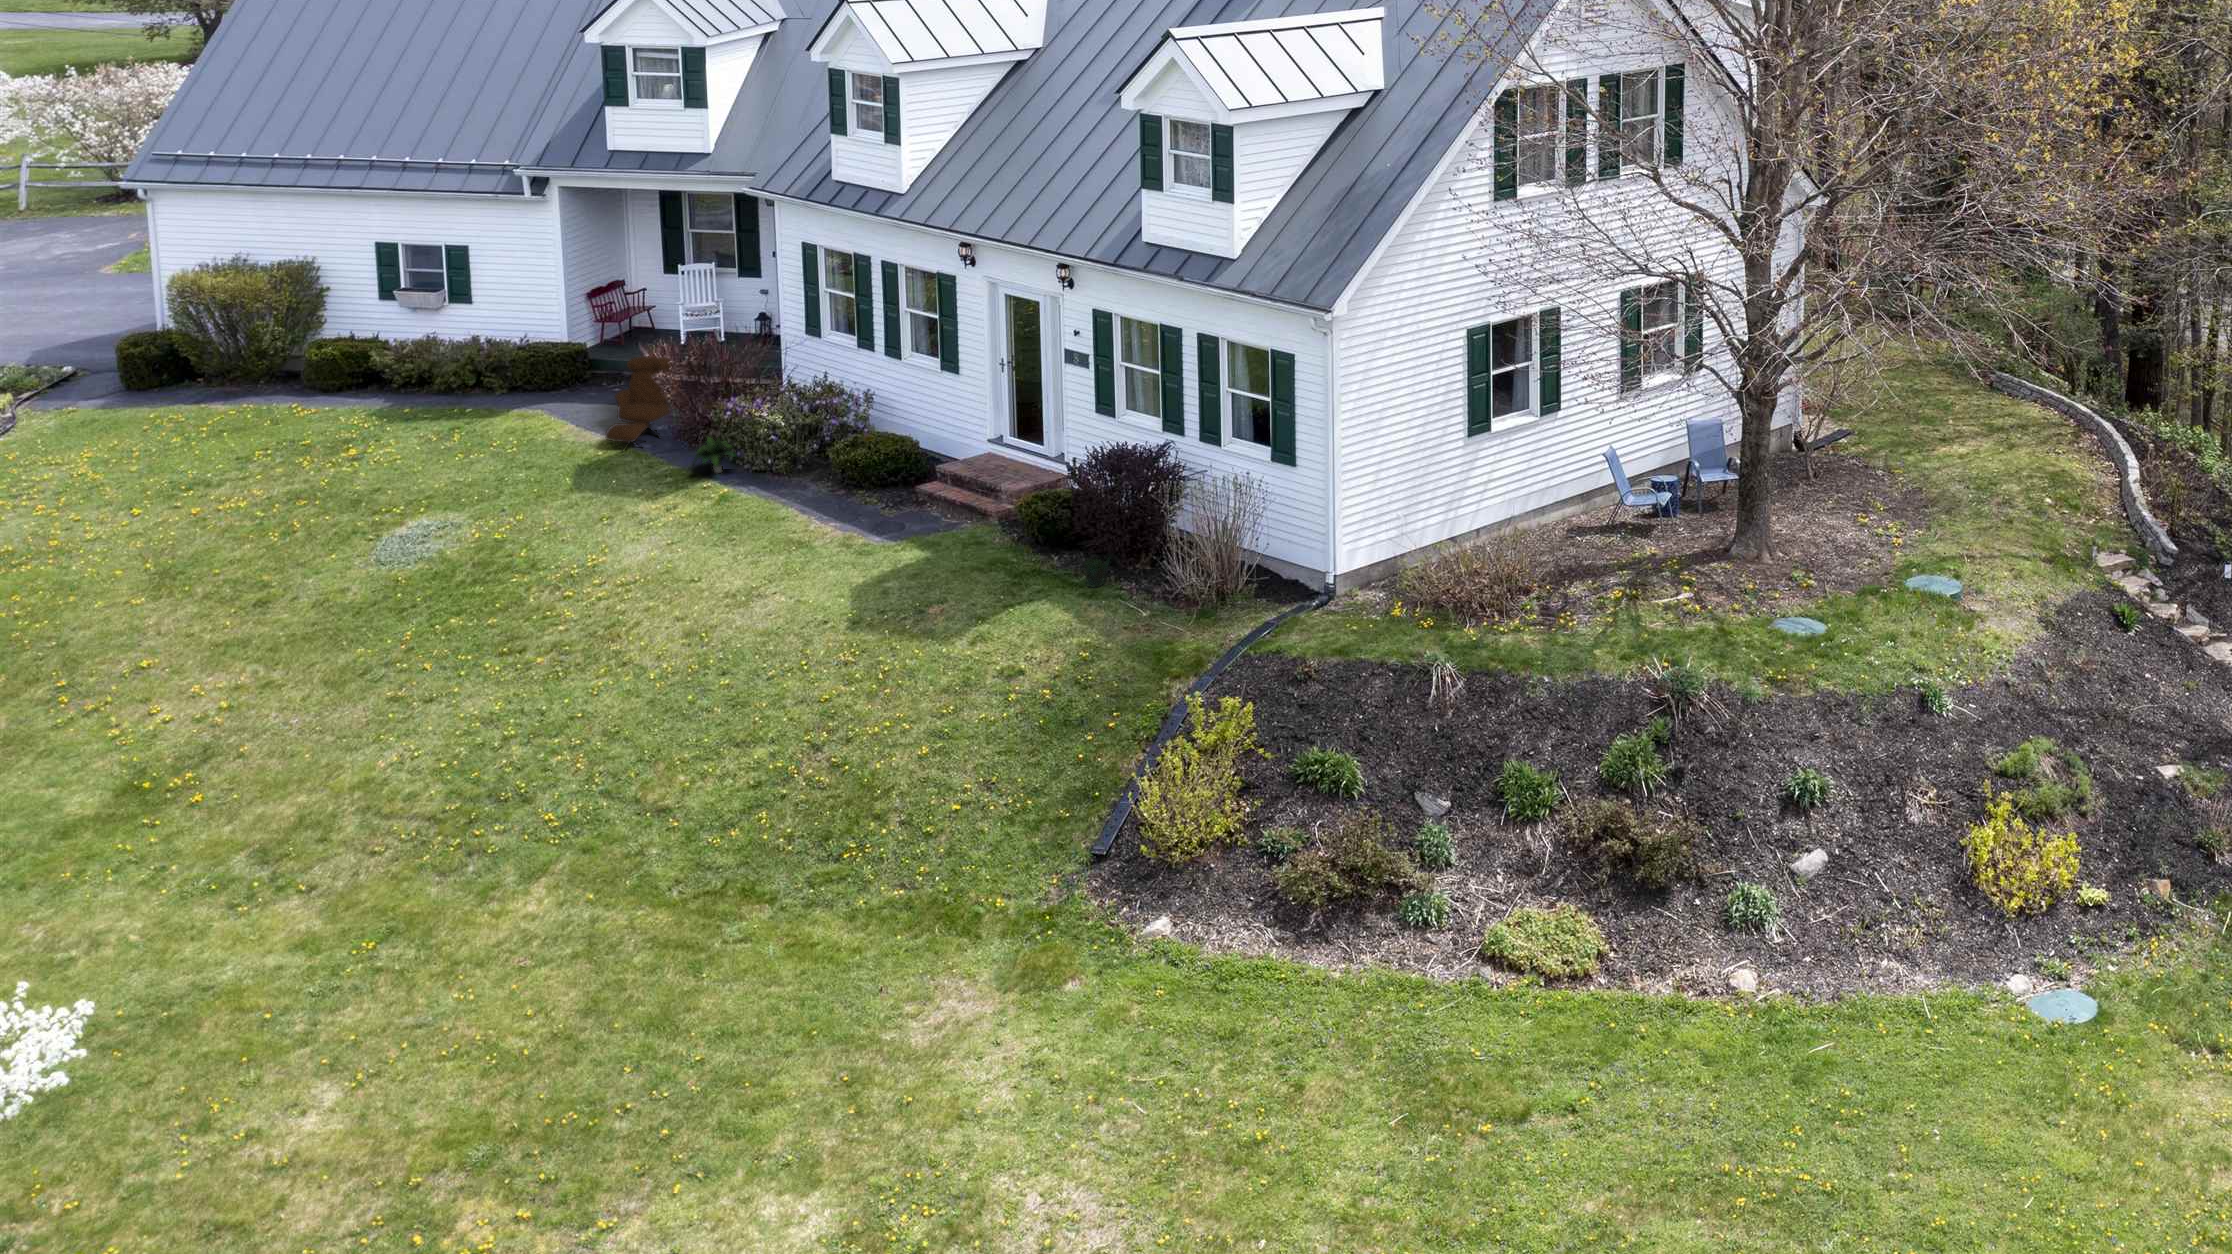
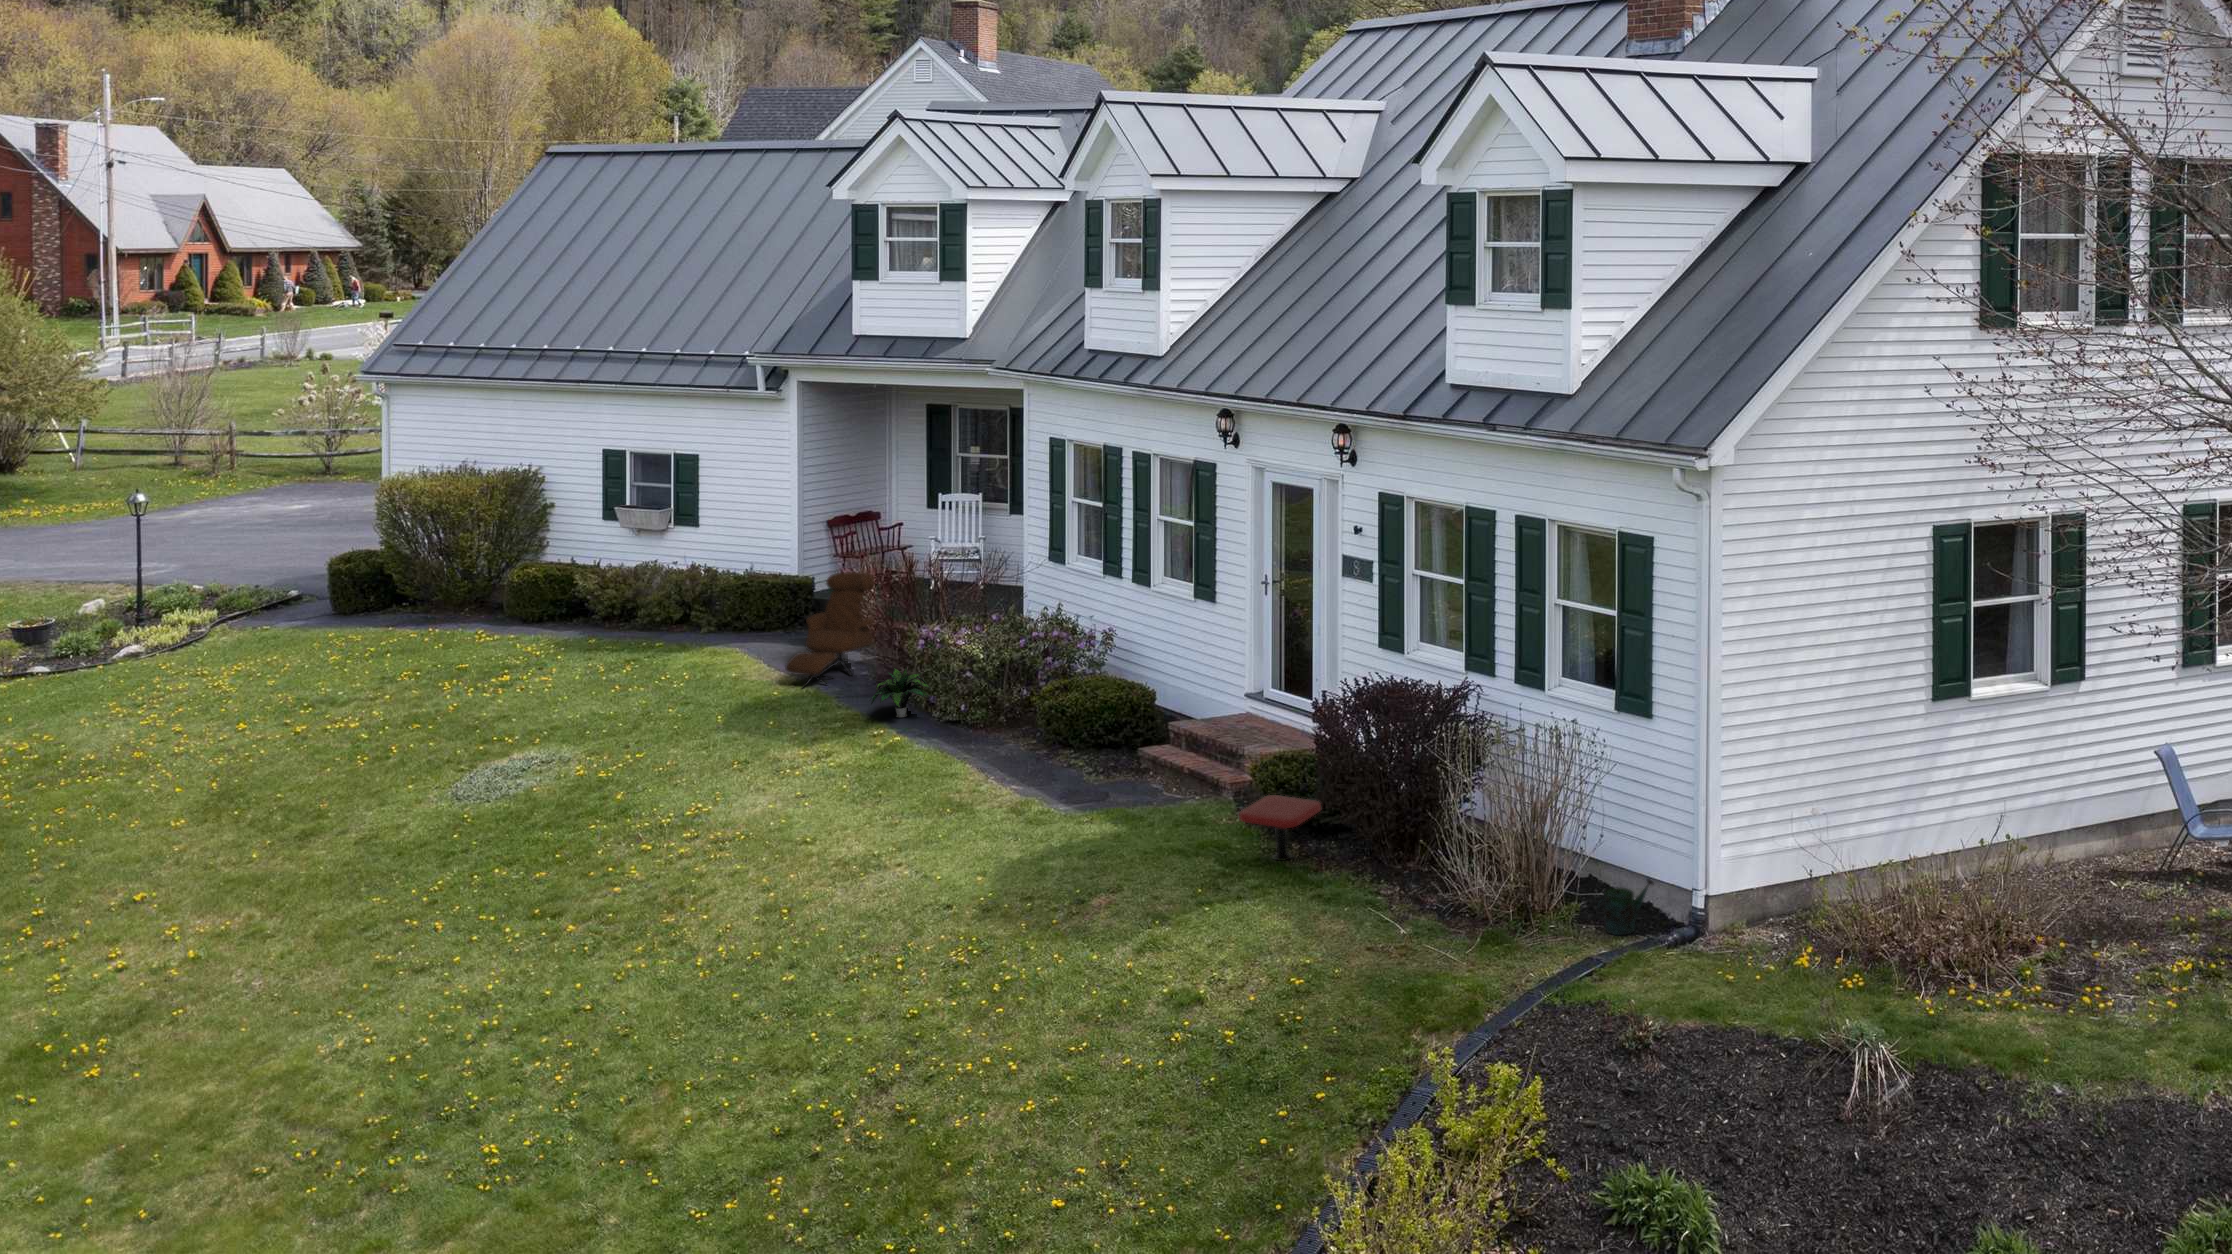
pedestal table: none [1016,524,1073,568] -> present [1239,795,1321,861]
watering can: present [1084,559,1110,588] -> present [1598,879,1653,935]

